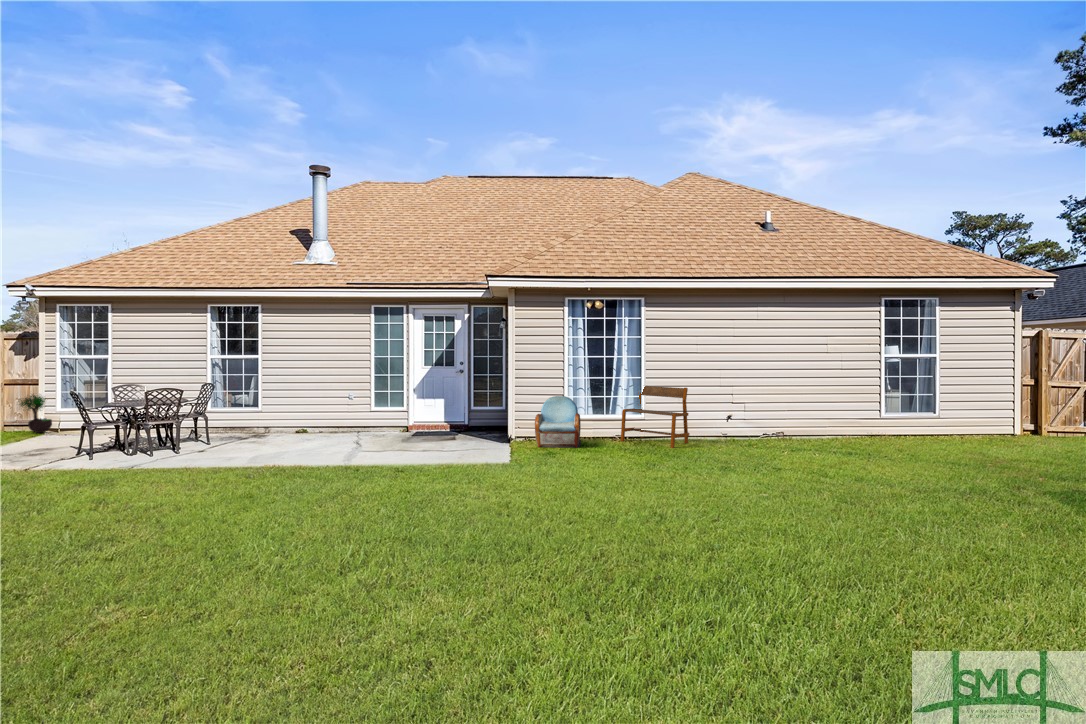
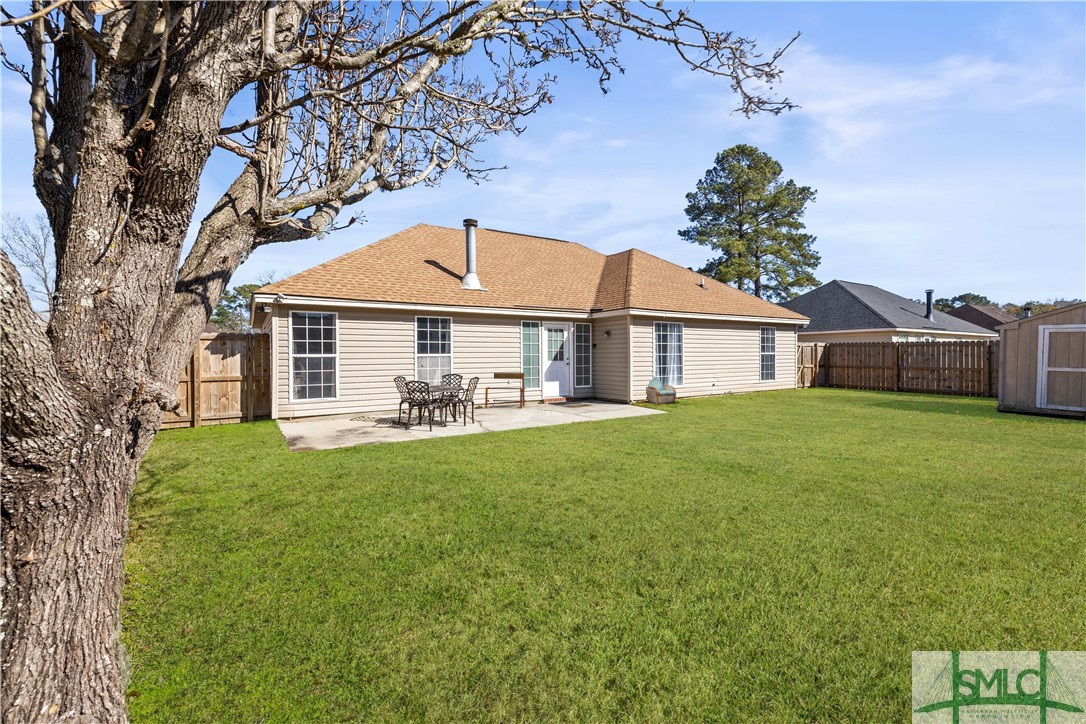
bench: present [621,386,689,448] -> present [485,373,526,409]
potted tree: present [20,395,52,433] -> none [272,385,296,421]

